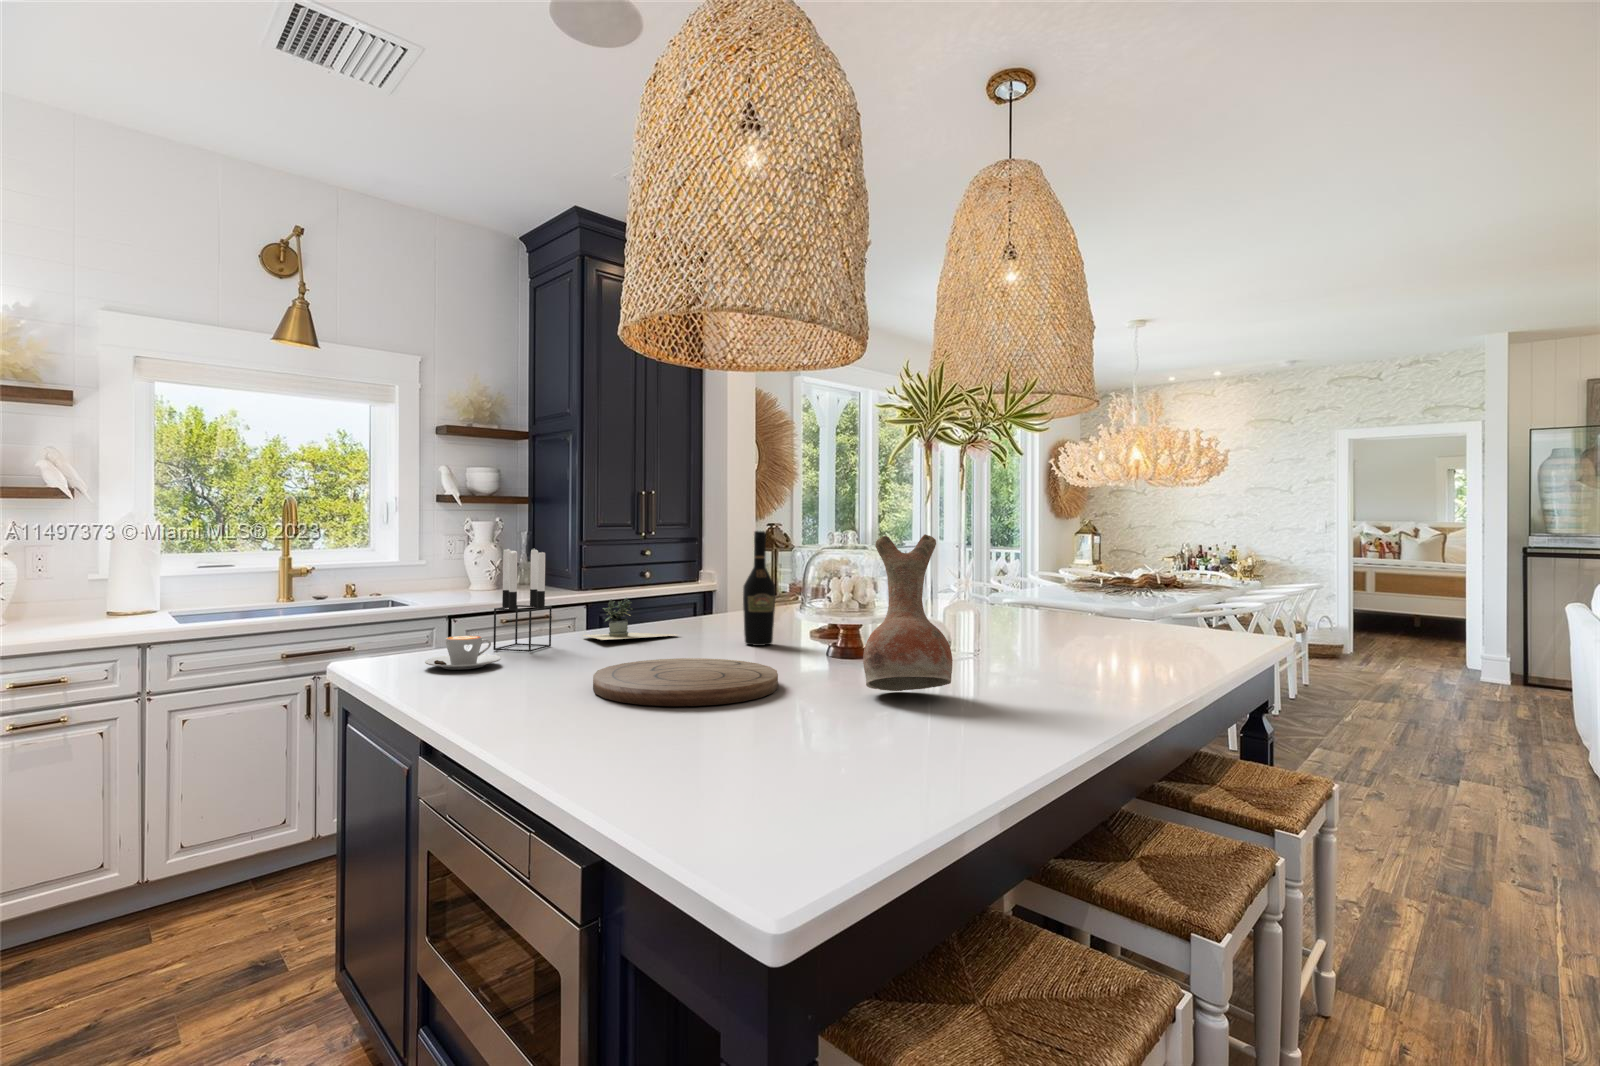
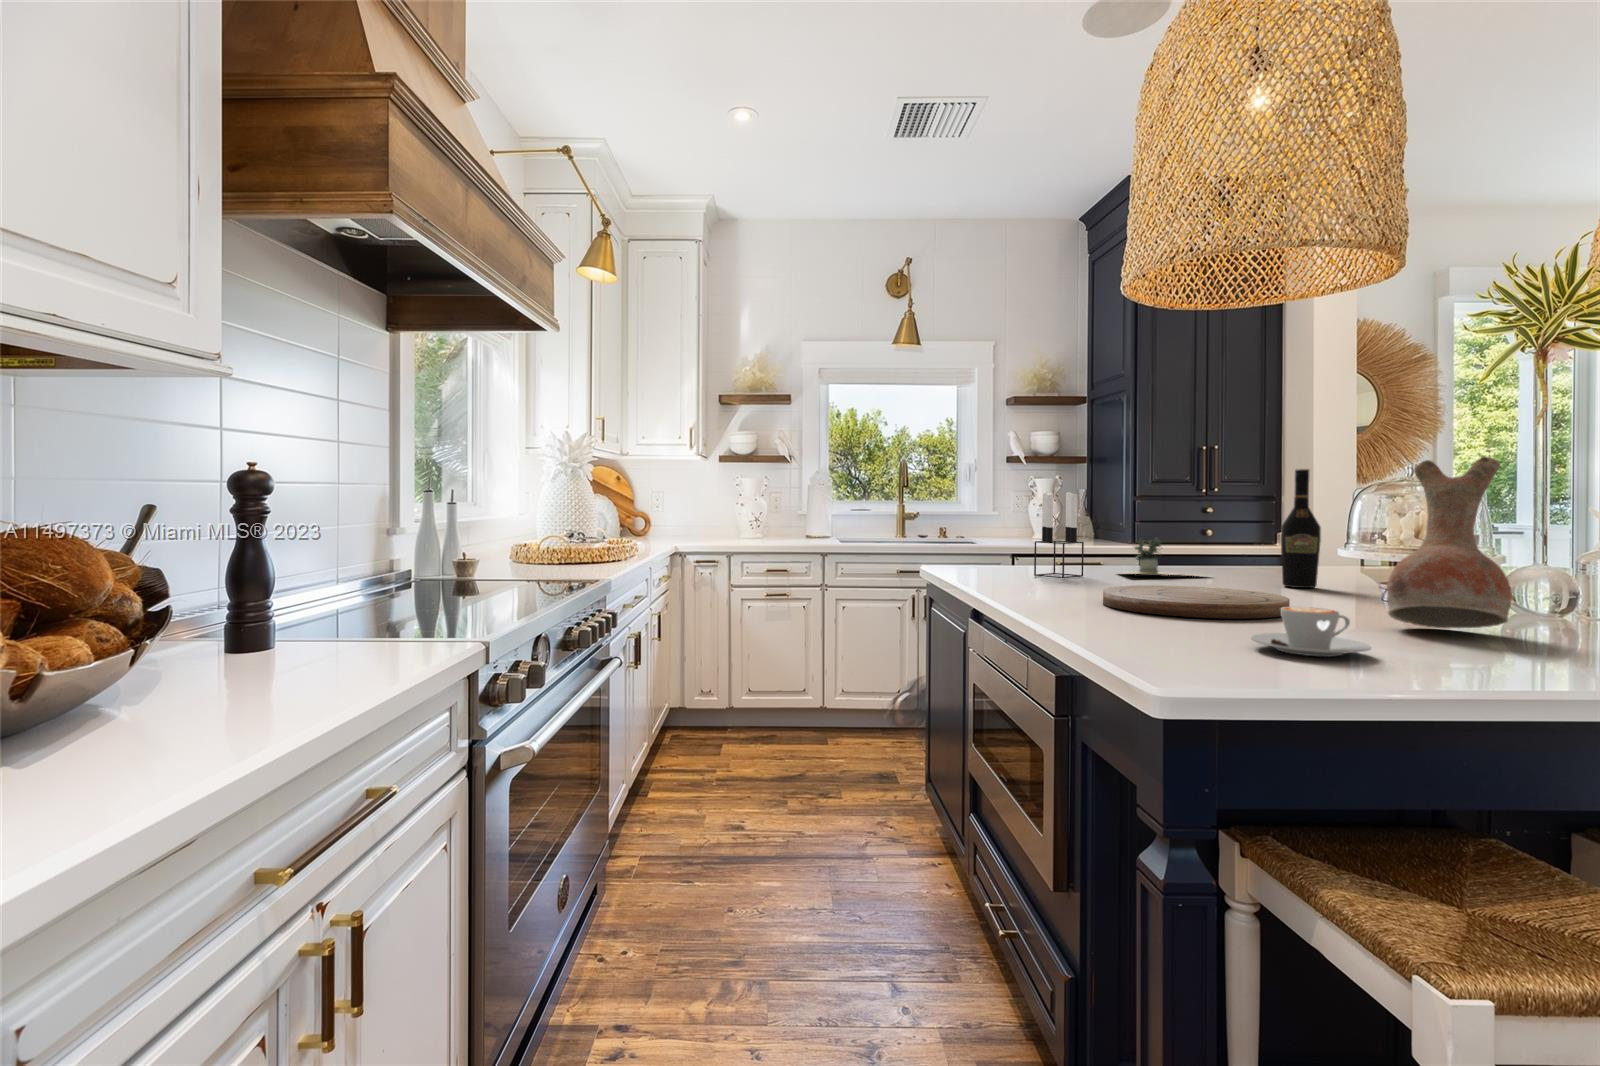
coffee cup: present [425,635,501,670] -> present [1251,607,1371,657]

